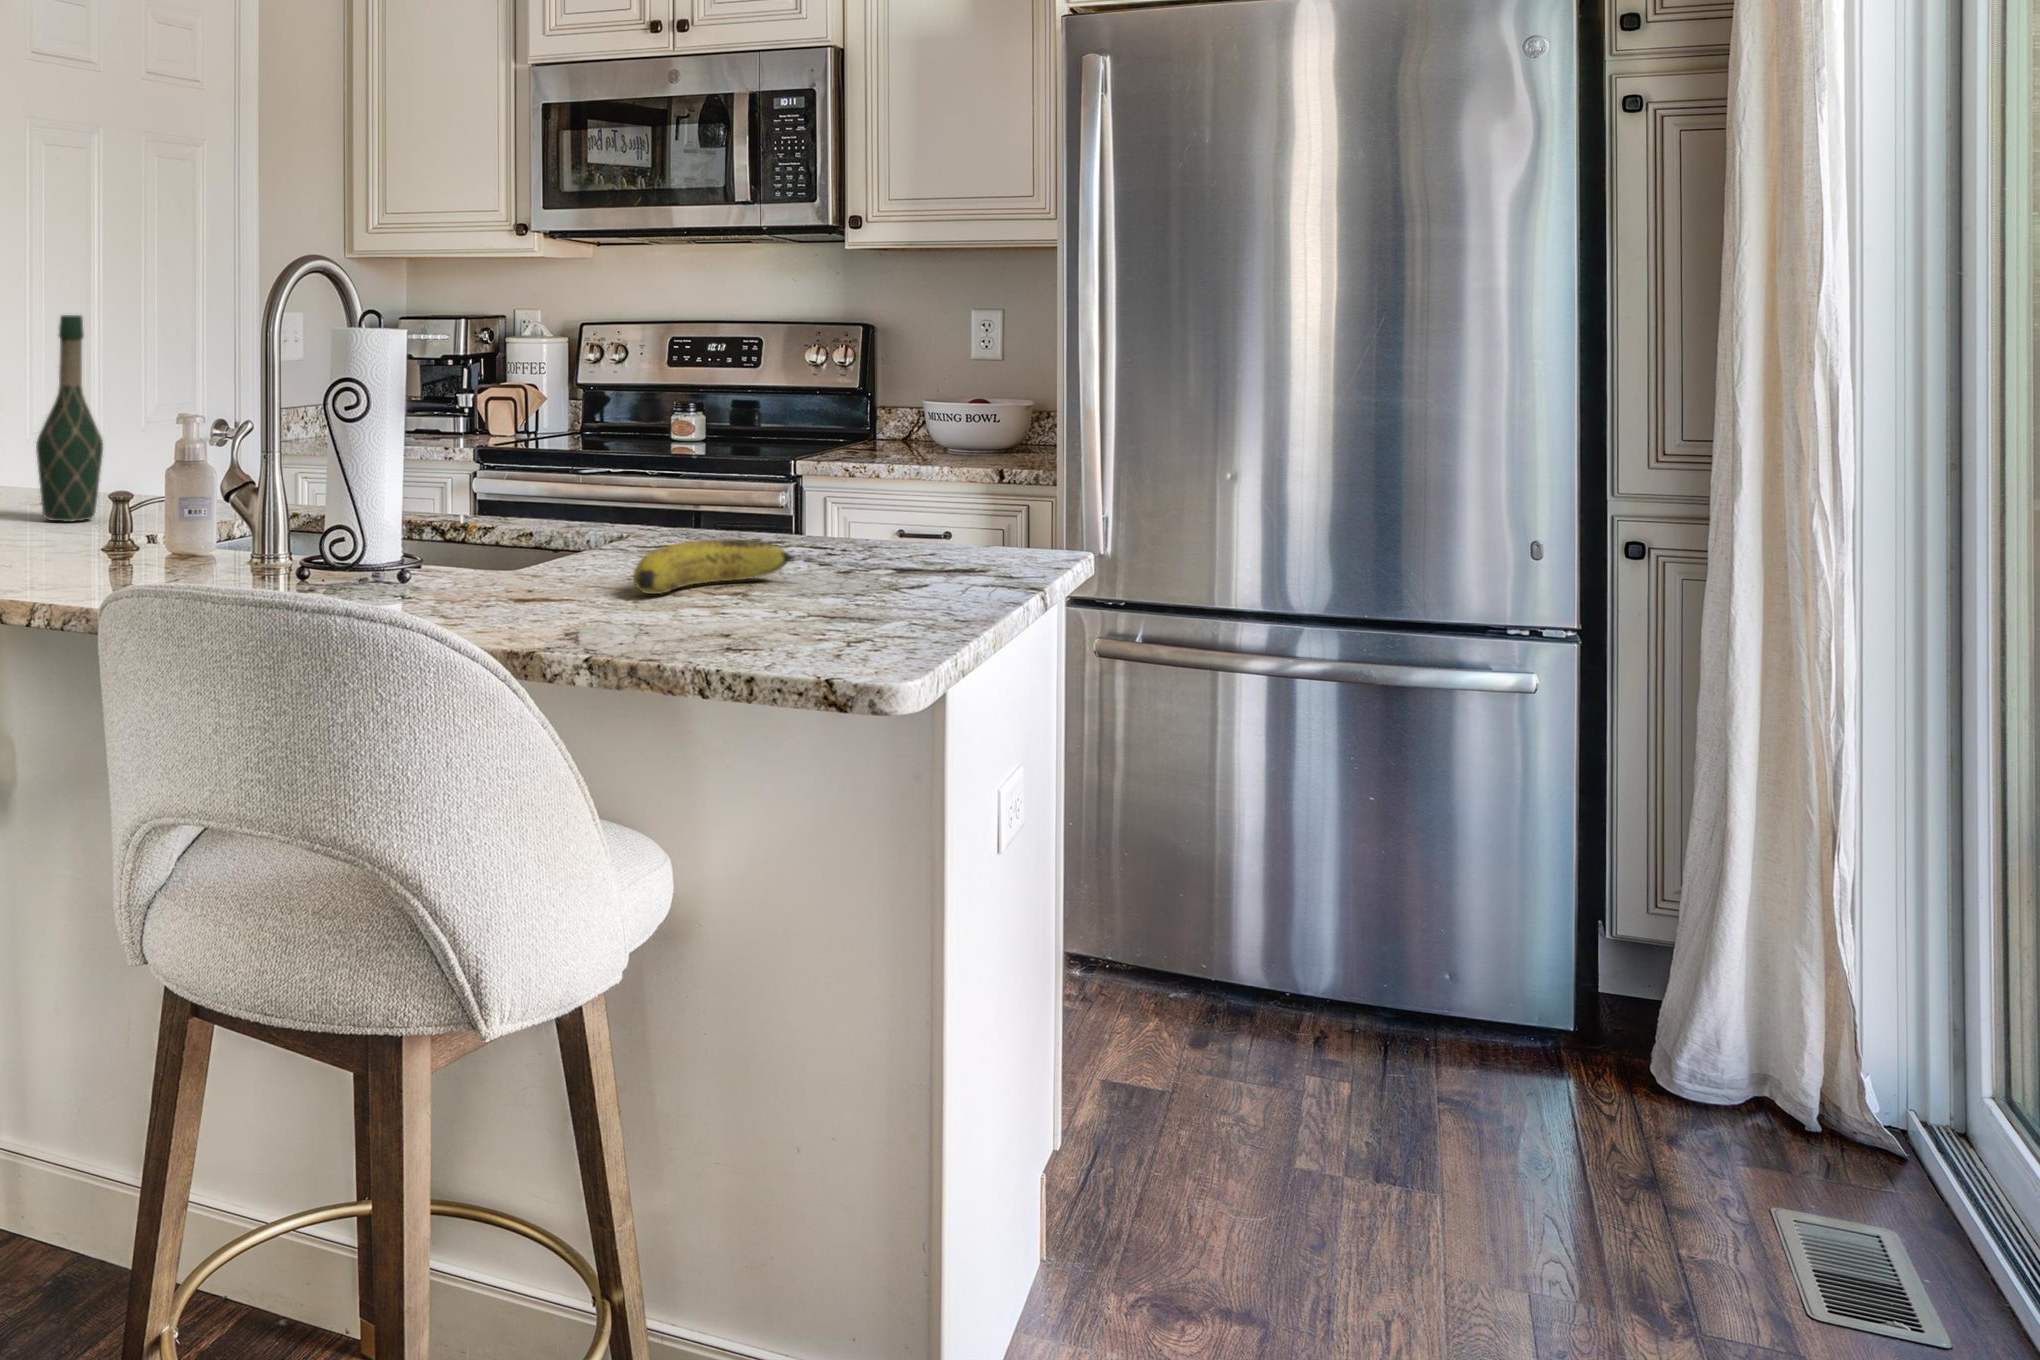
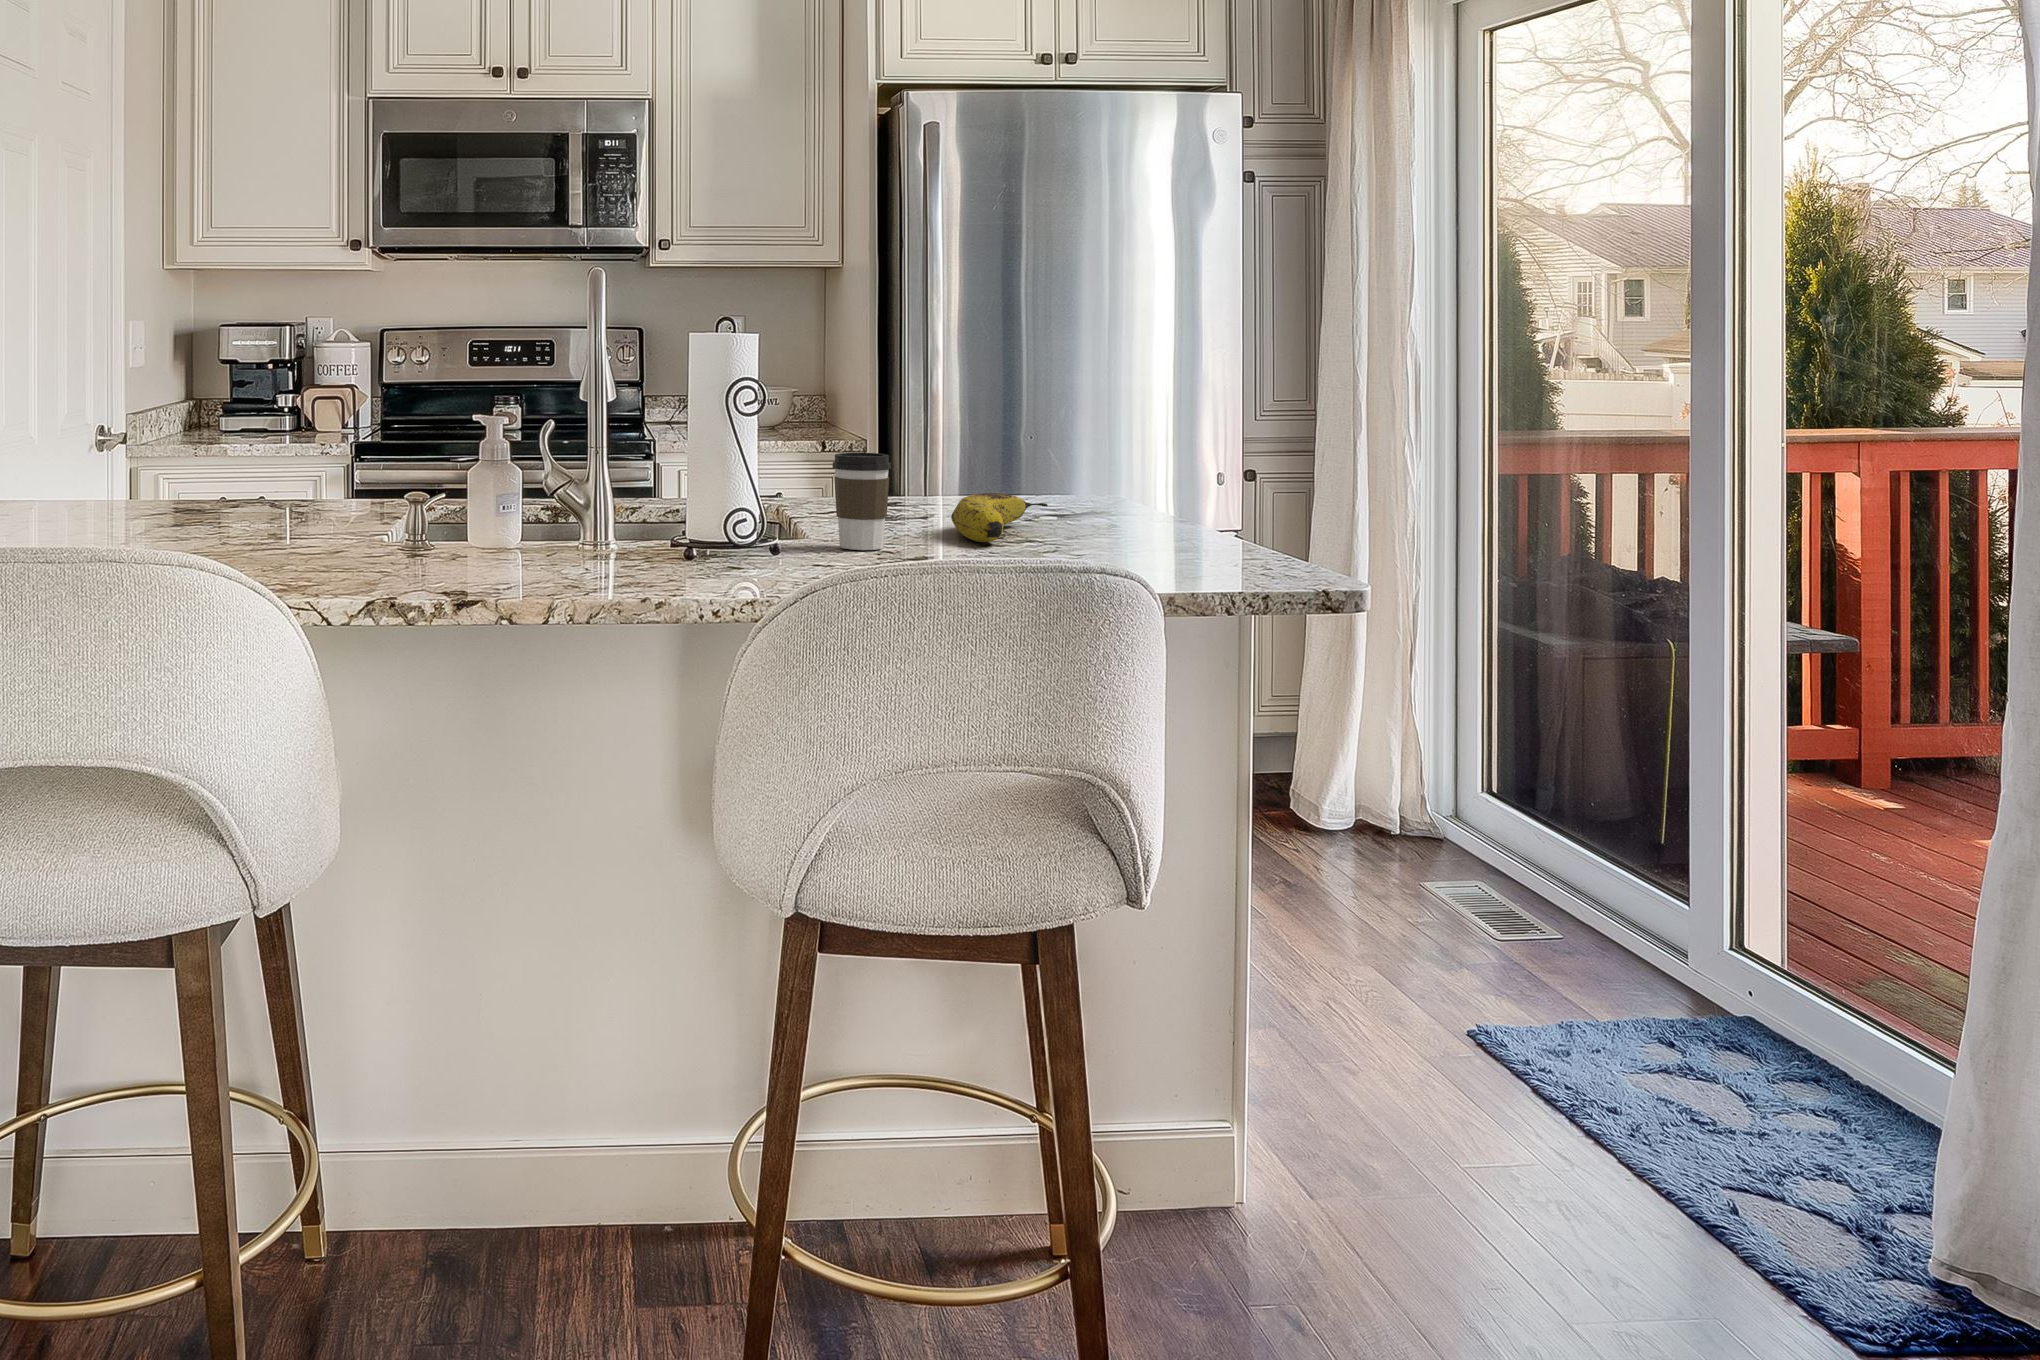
wine bottle: present [36,315,103,521] -> none [218,319,286,527]
coffee cup: none [477,481,542,591] -> present [832,453,891,550]

